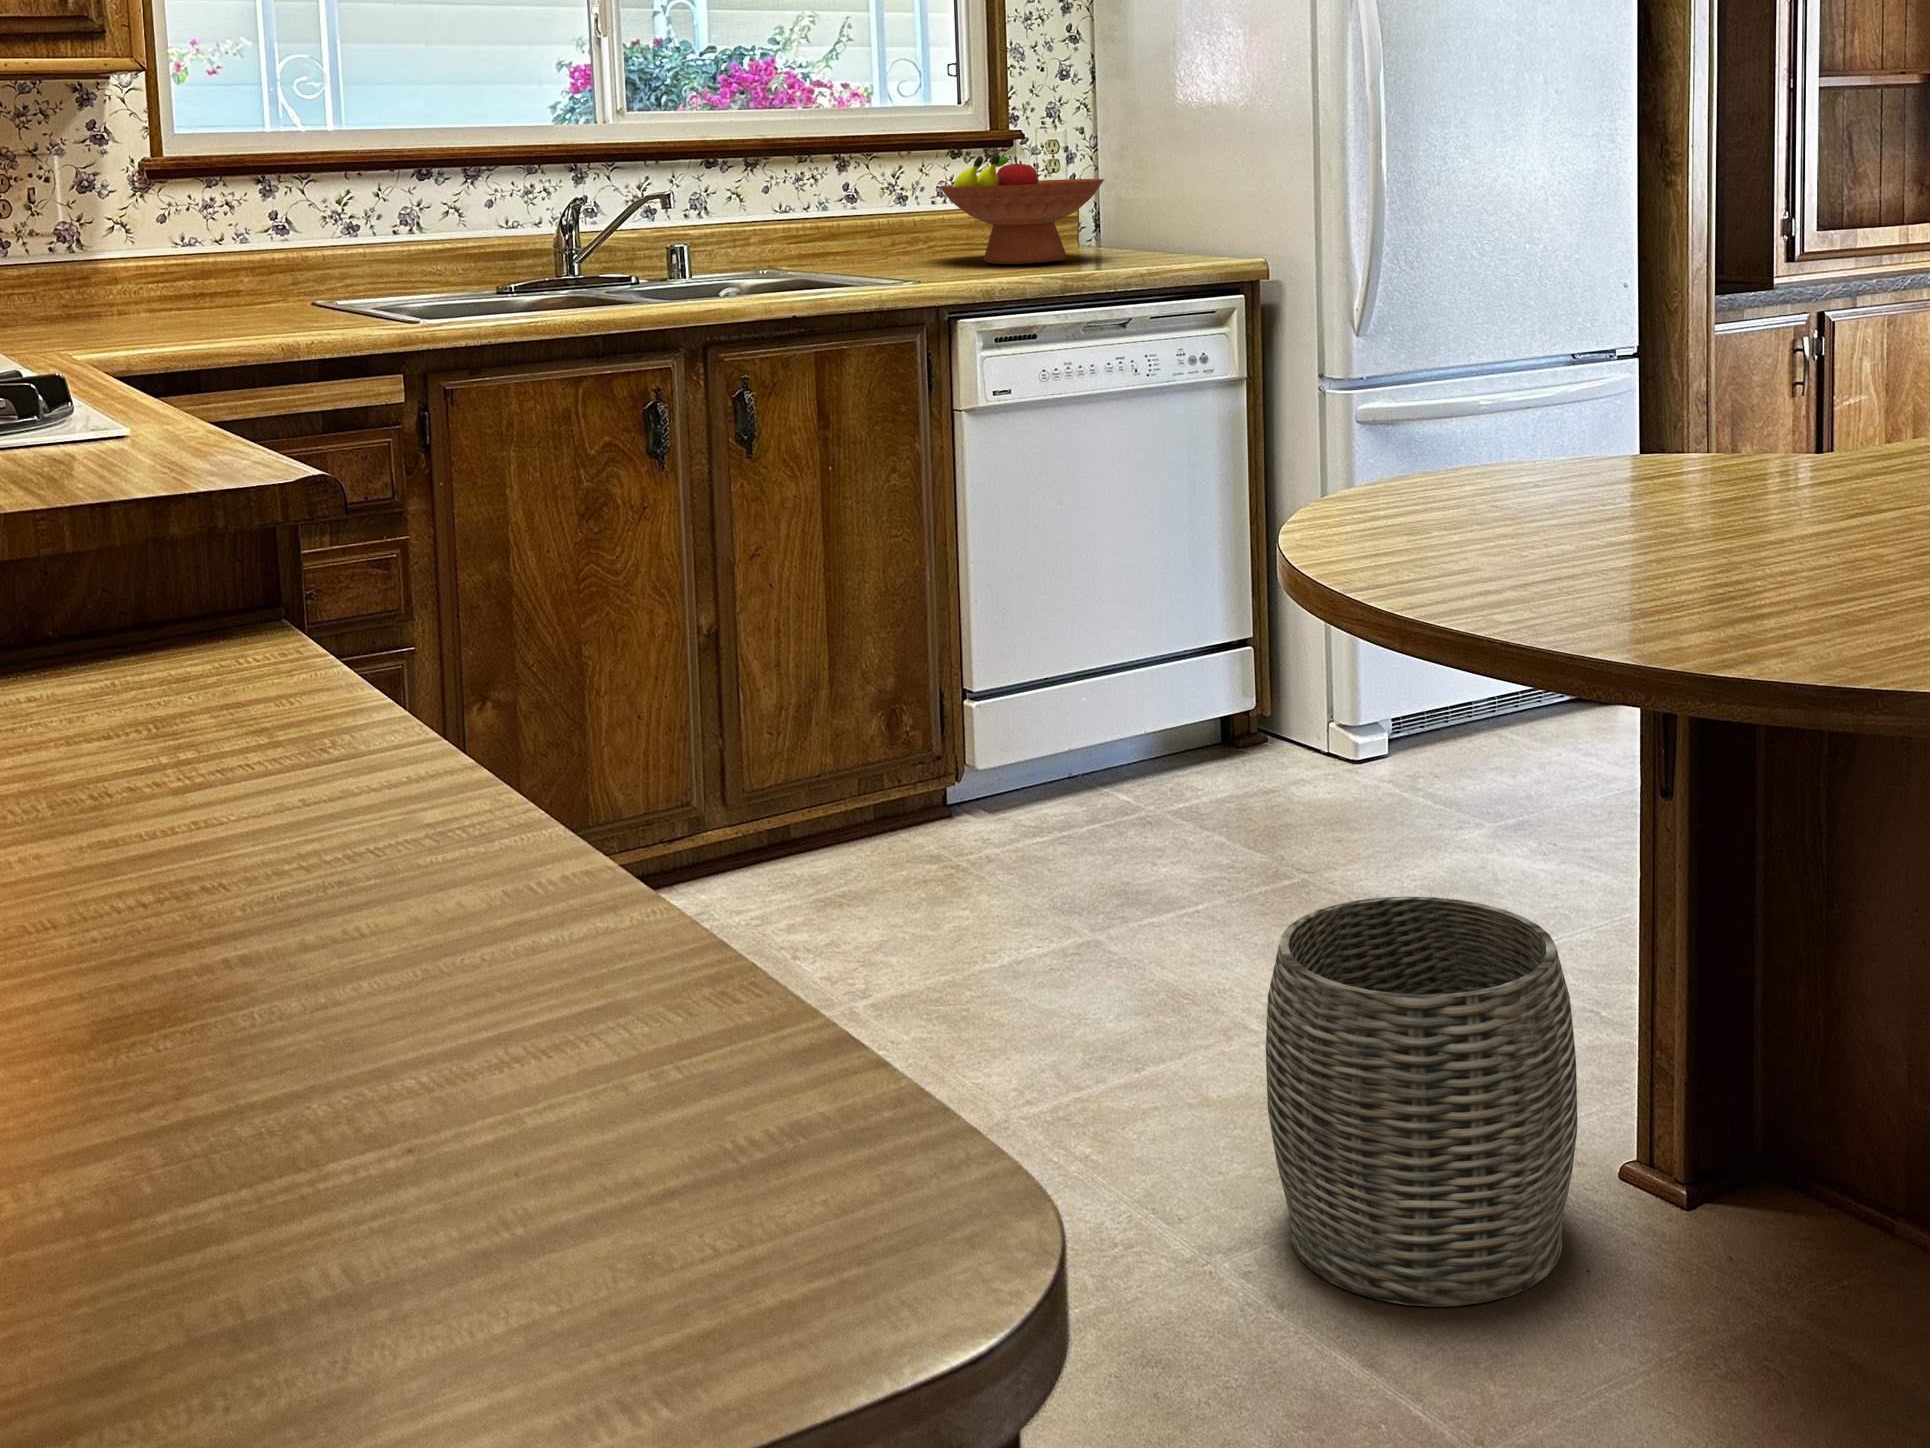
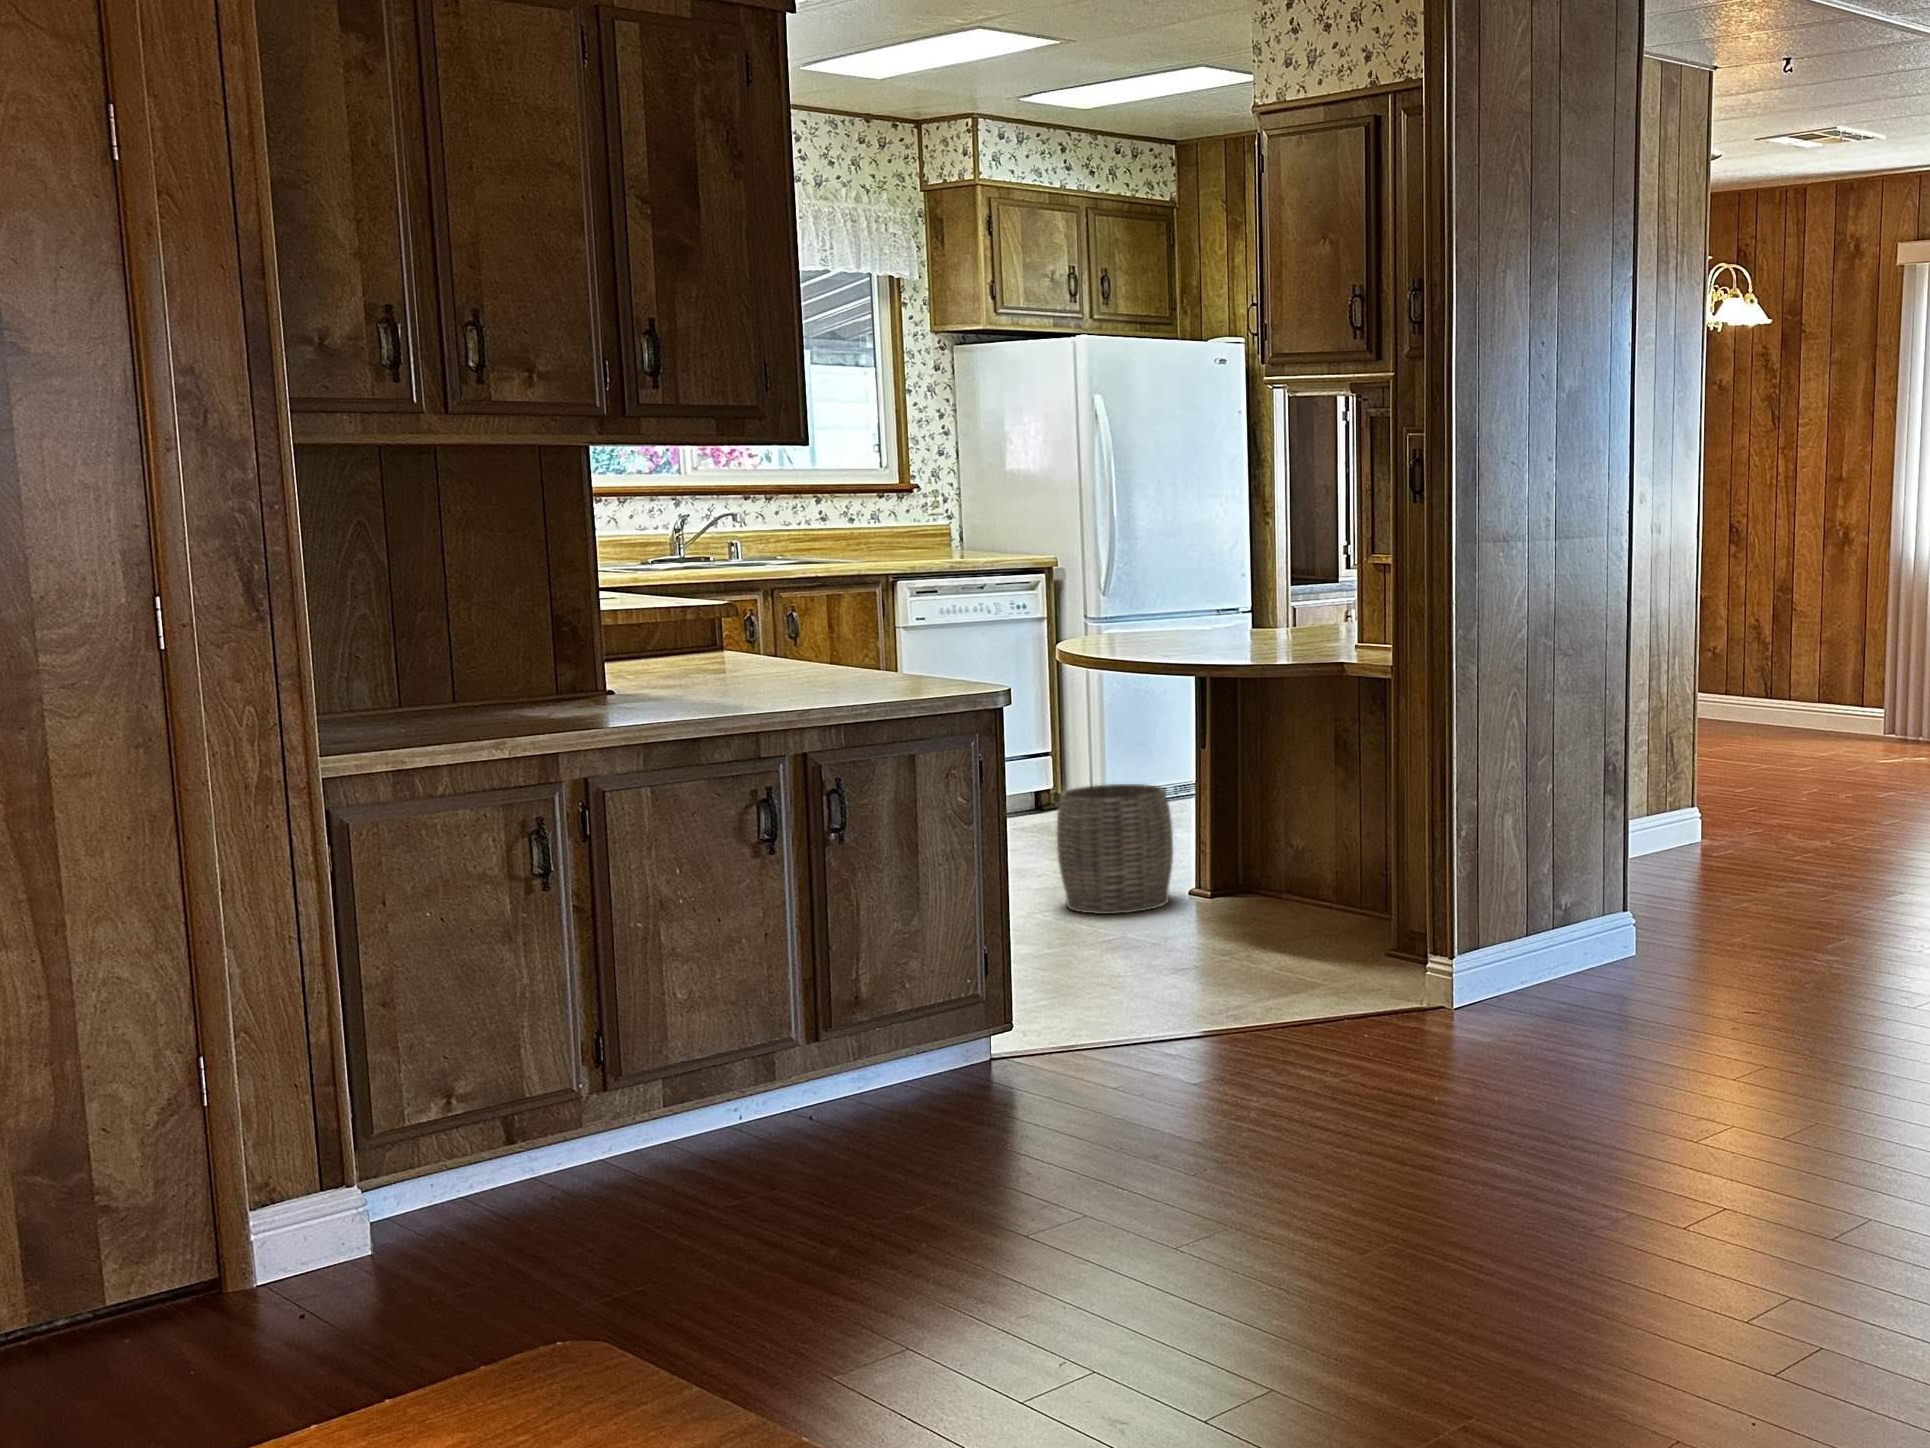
fruit bowl: present [940,153,1105,264] -> none [876,496,967,556]

